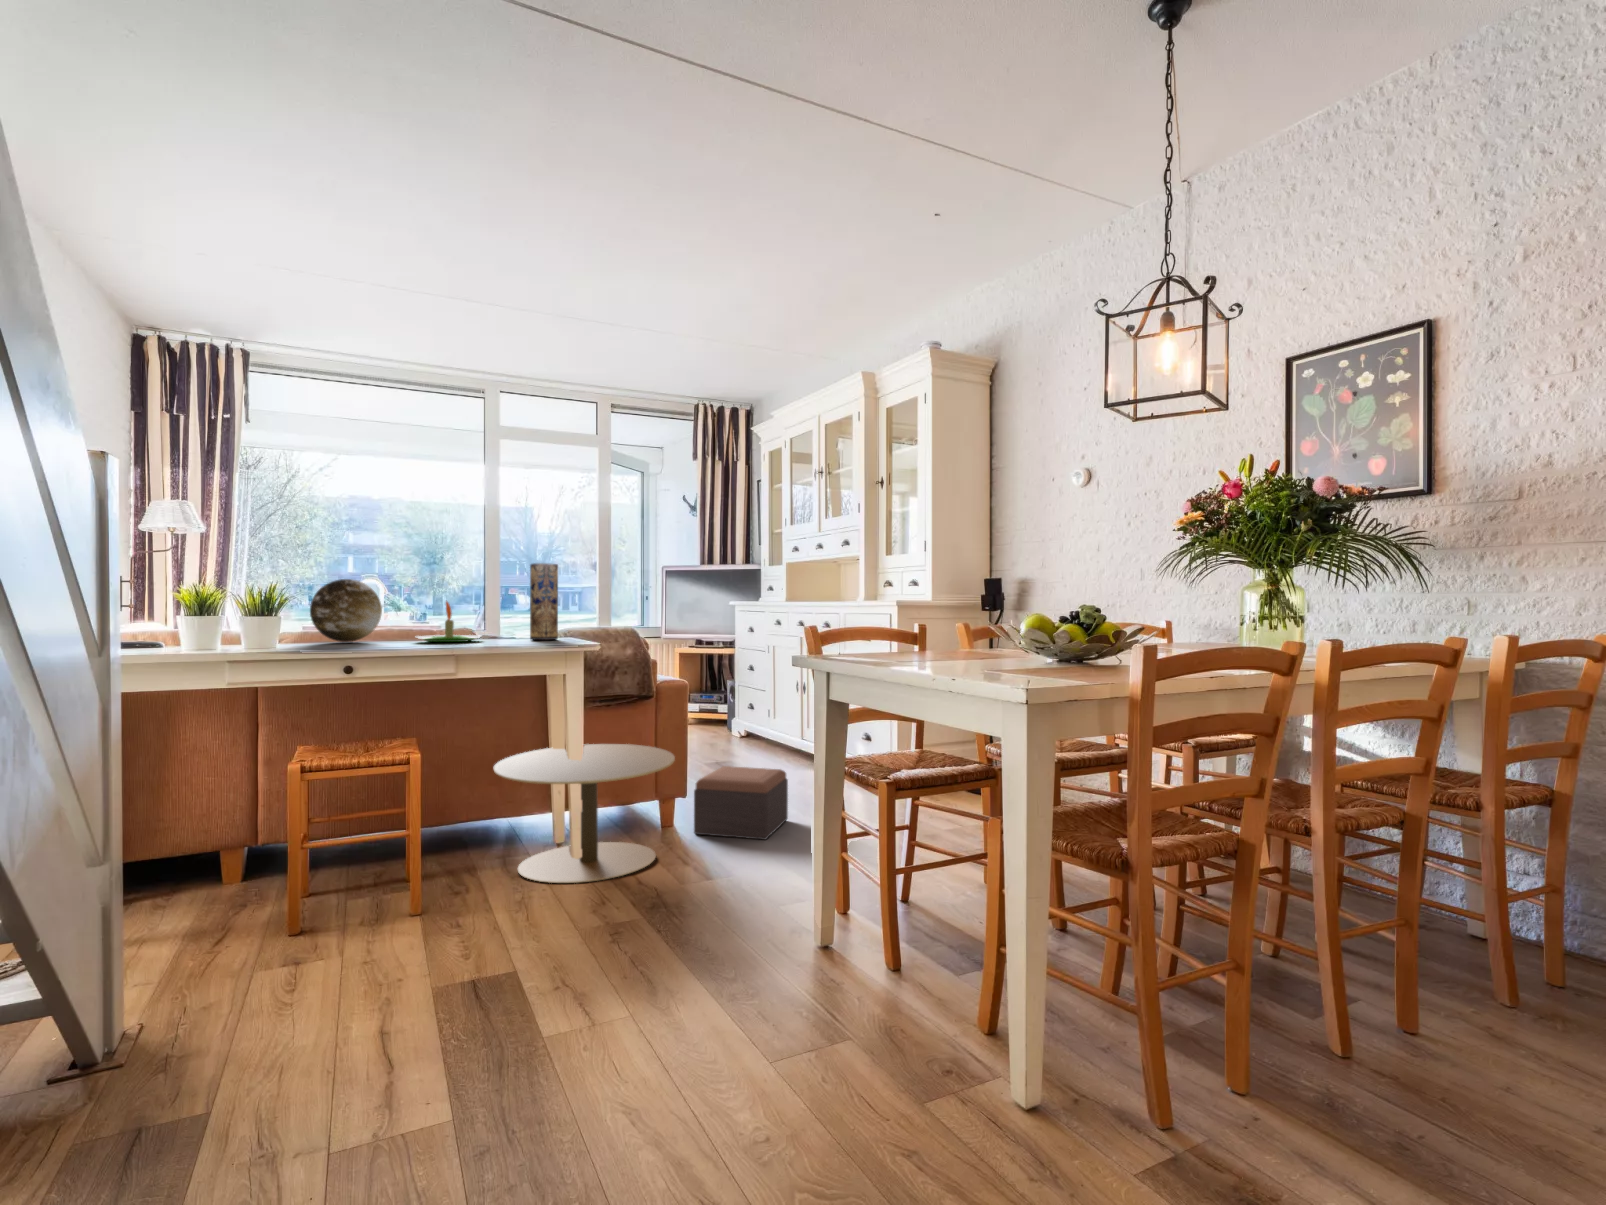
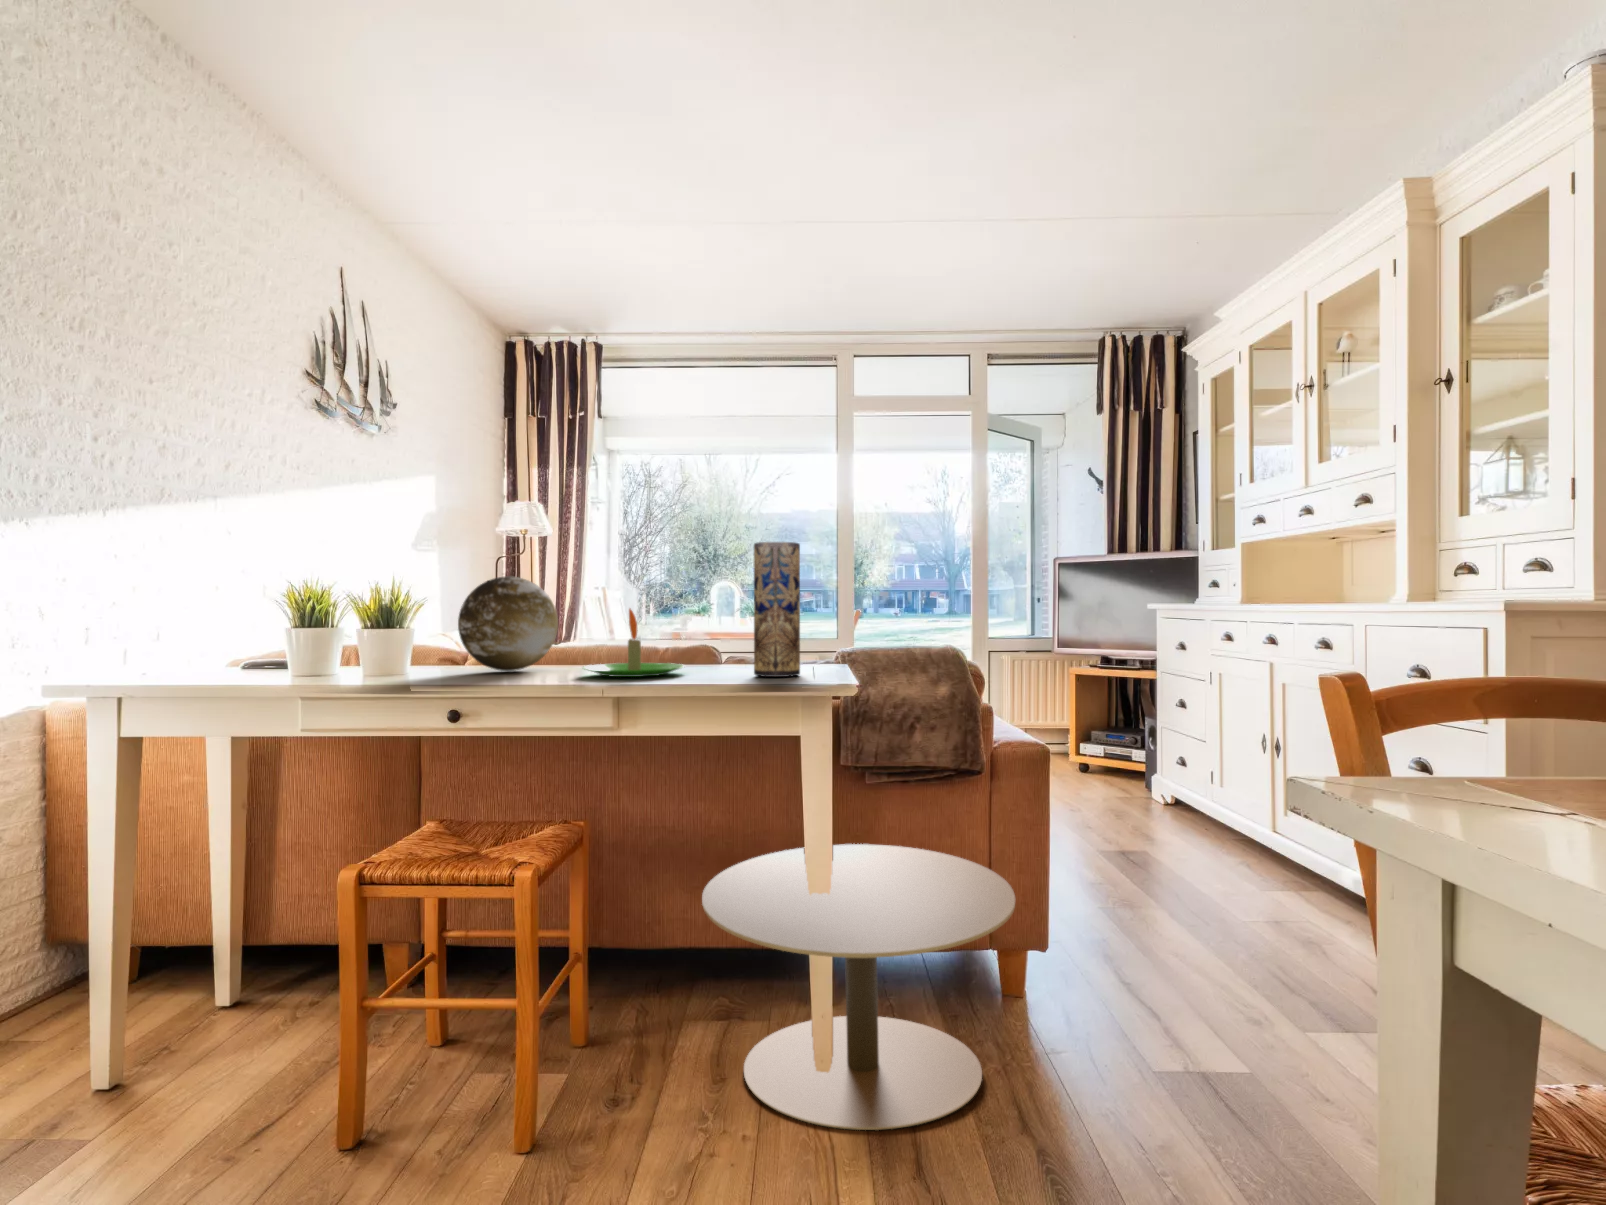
footstool: present [694,766,788,840] -> none [1064,897,1254,1076]

